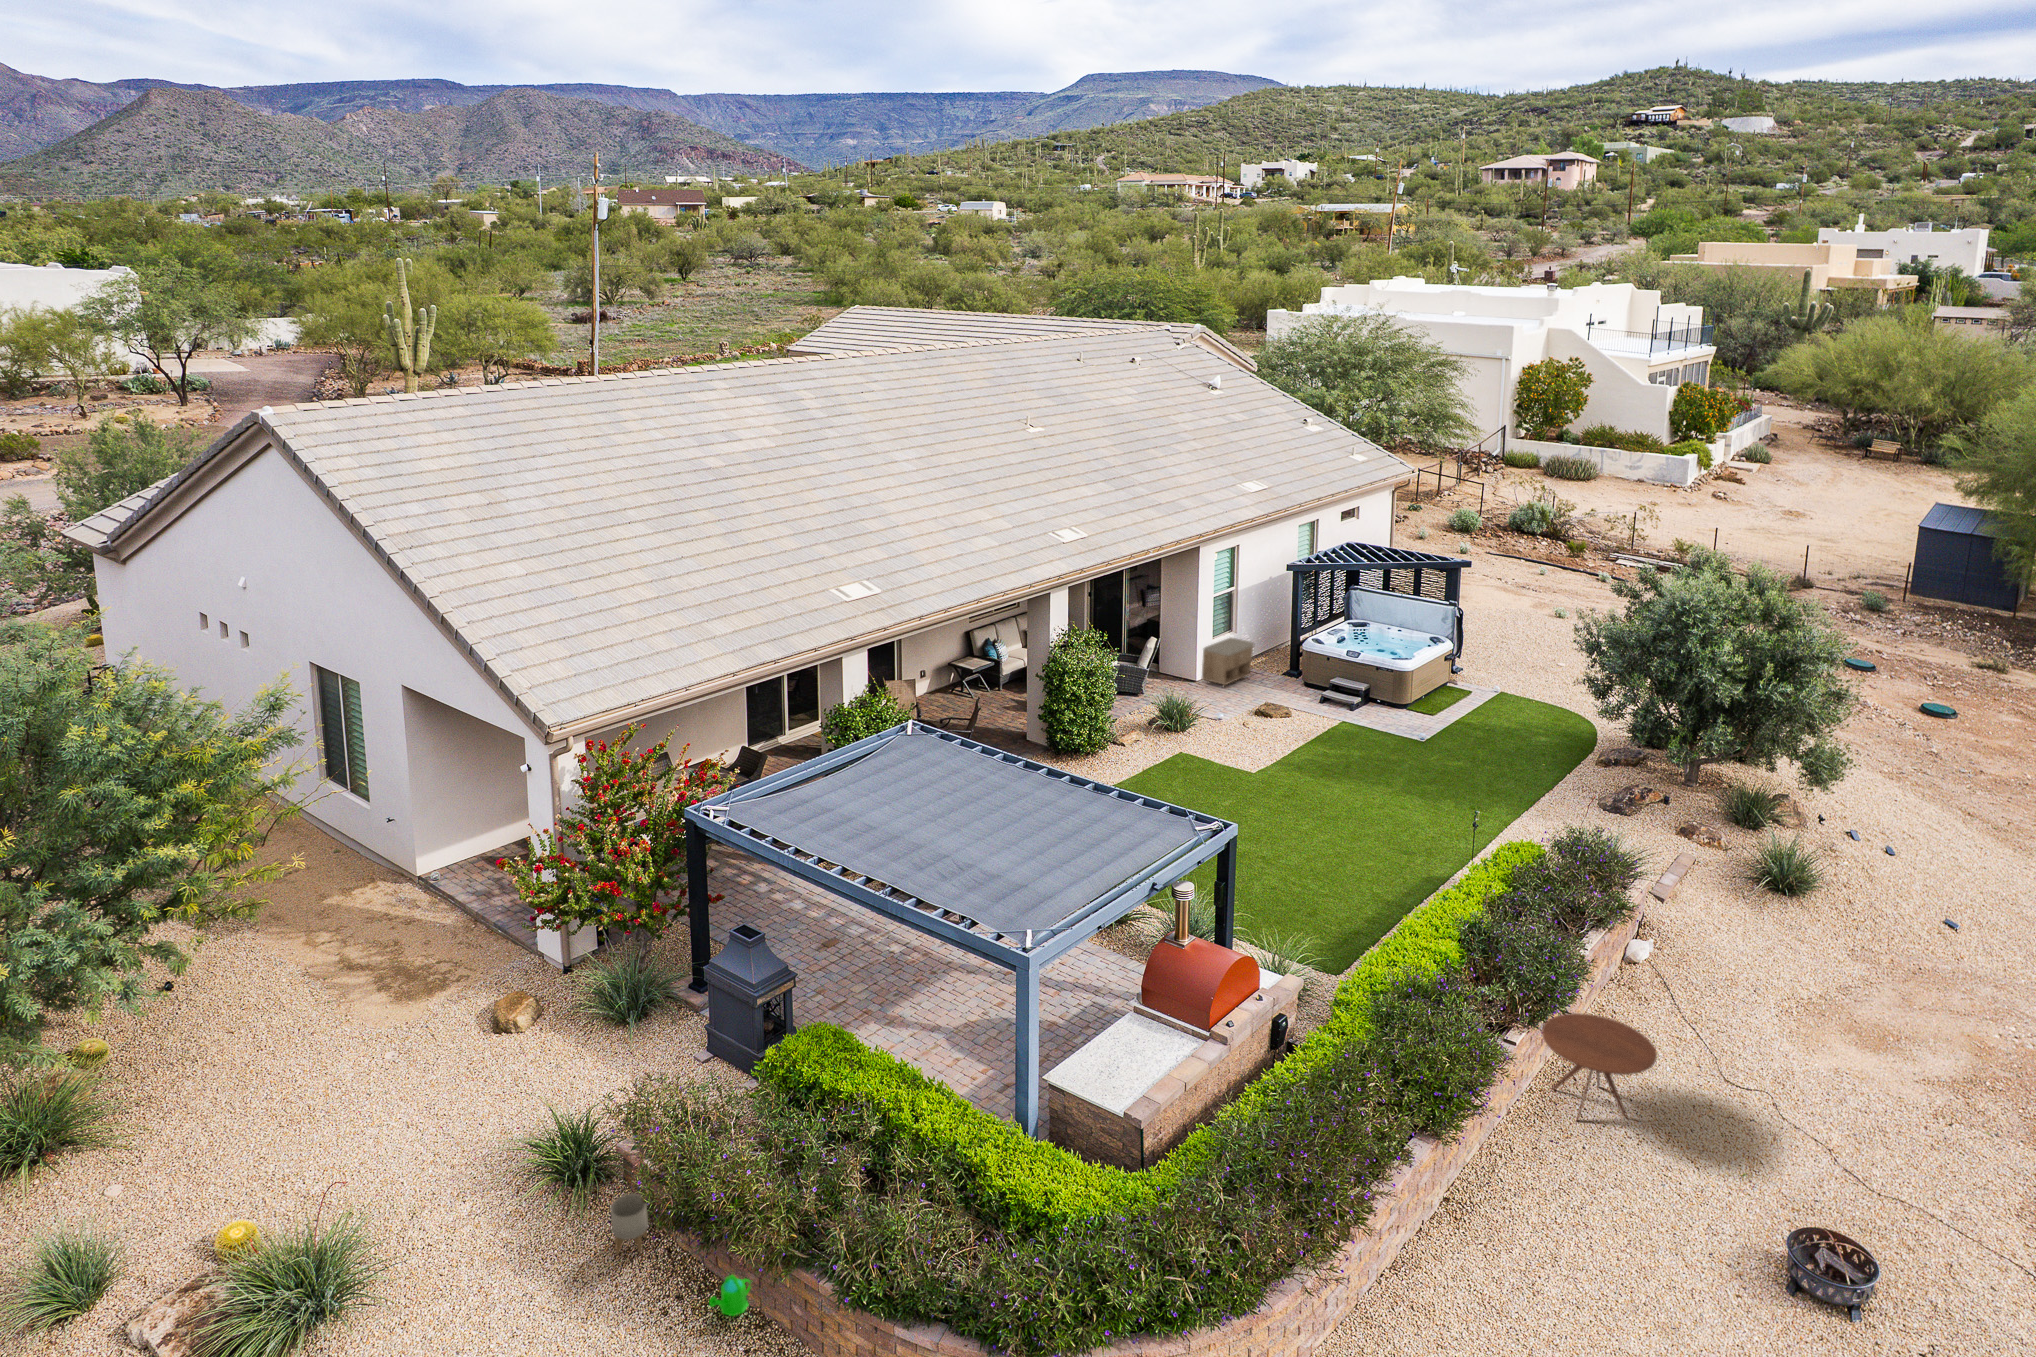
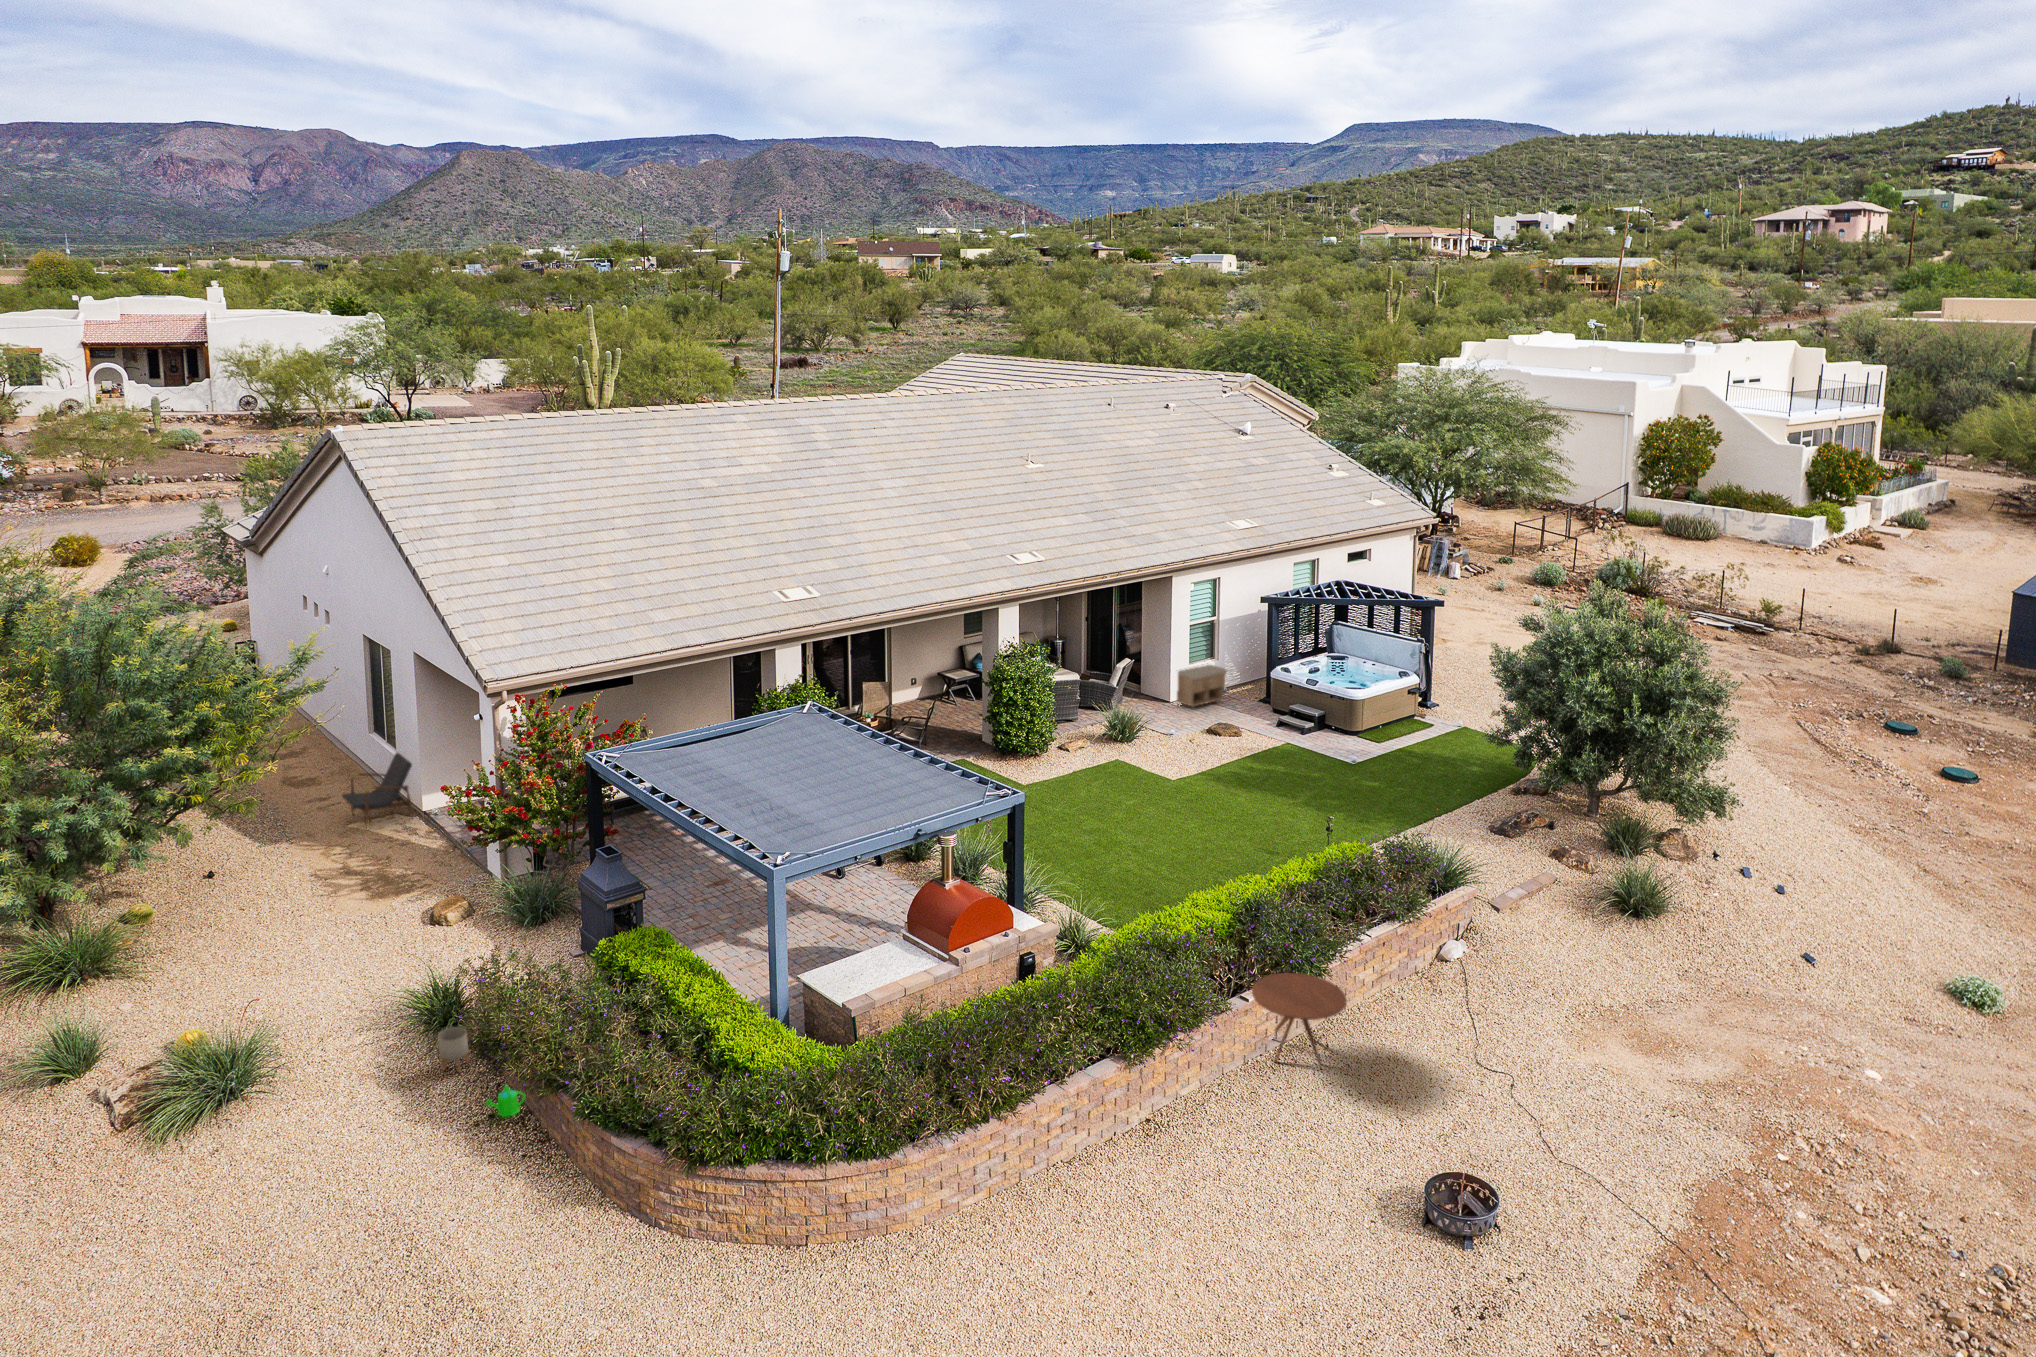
lounge chair: none [315,807,408,907] -> present [342,753,413,829]

